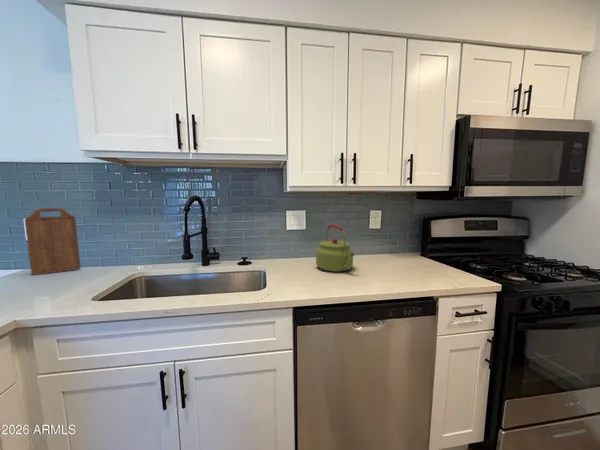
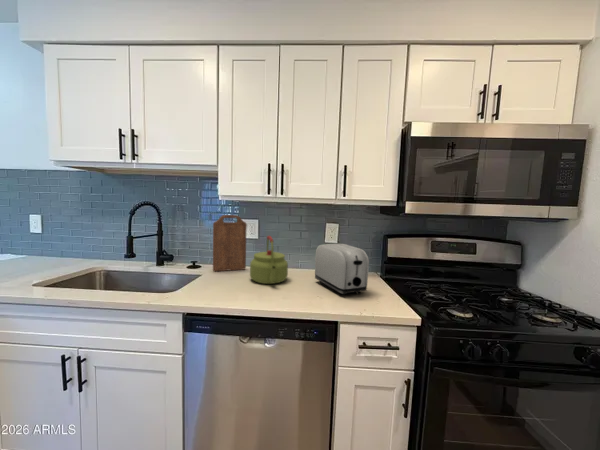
cutting board: present [25,208,80,275] -> present [213,215,247,271]
toaster: none [375,228,436,274] -> present [315,244,369,295]

